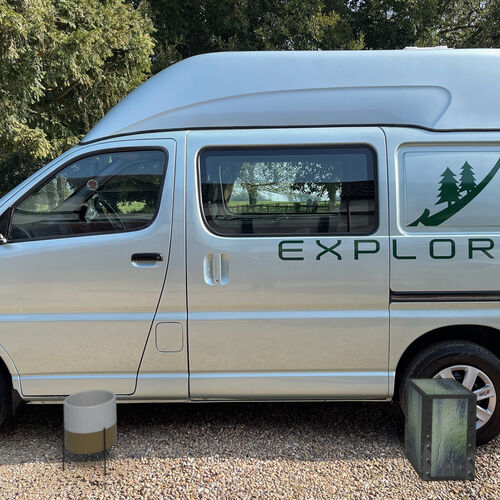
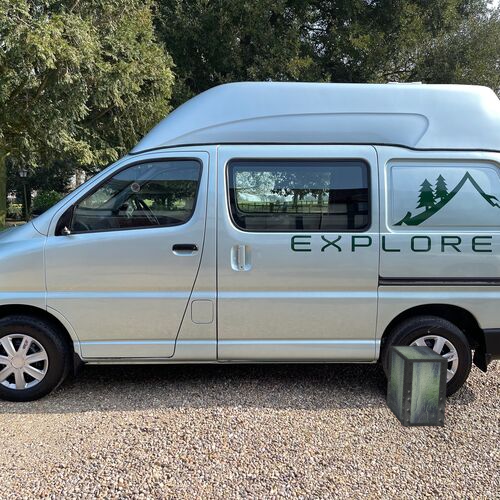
planter: present [62,390,117,476] -> none [117,353,160,423]

